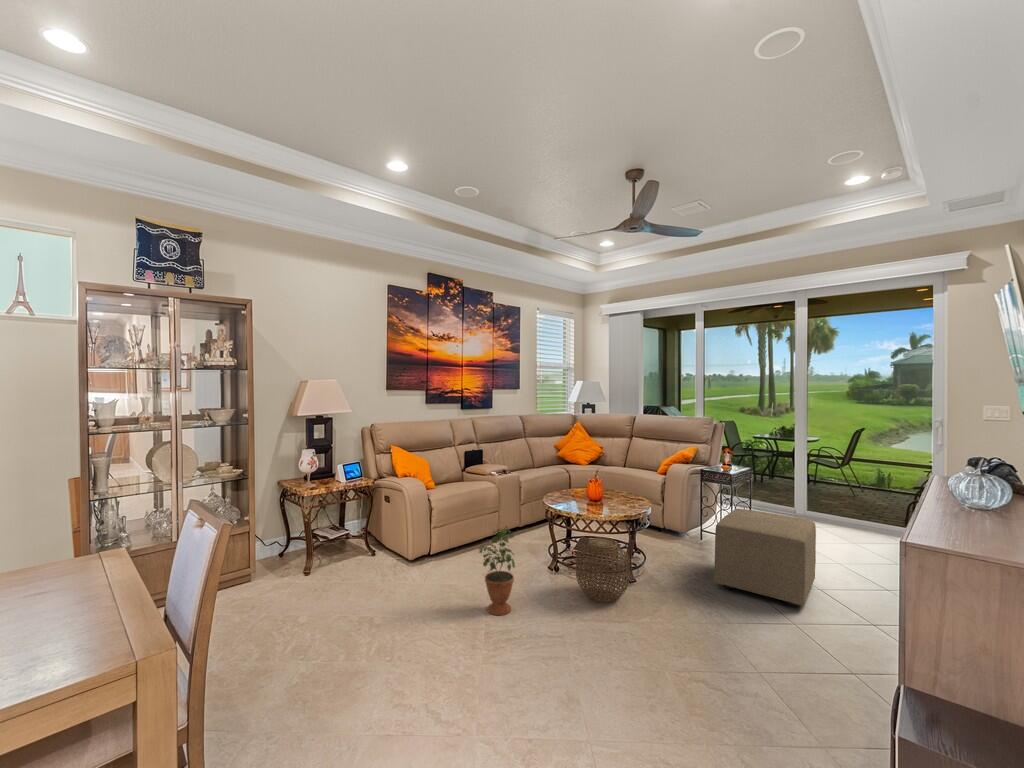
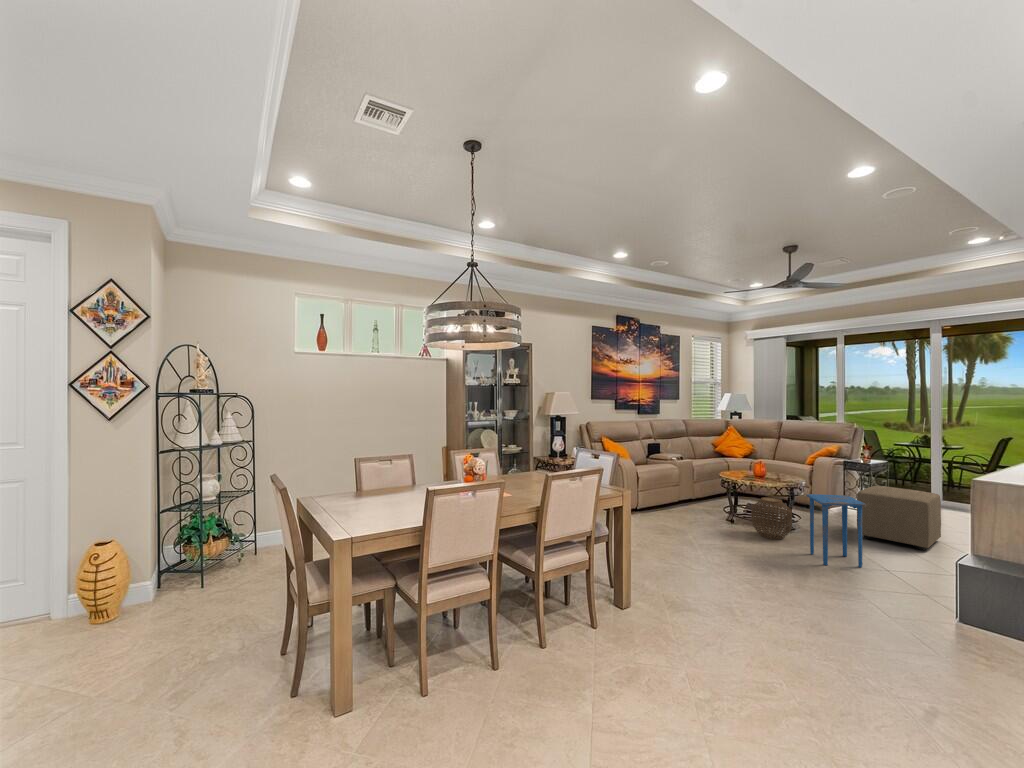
potted plant: present [479,526,515,615] -> none [687,482,712,540]
side table: none [646,542,727,664] -> present [807,494,866,567]

